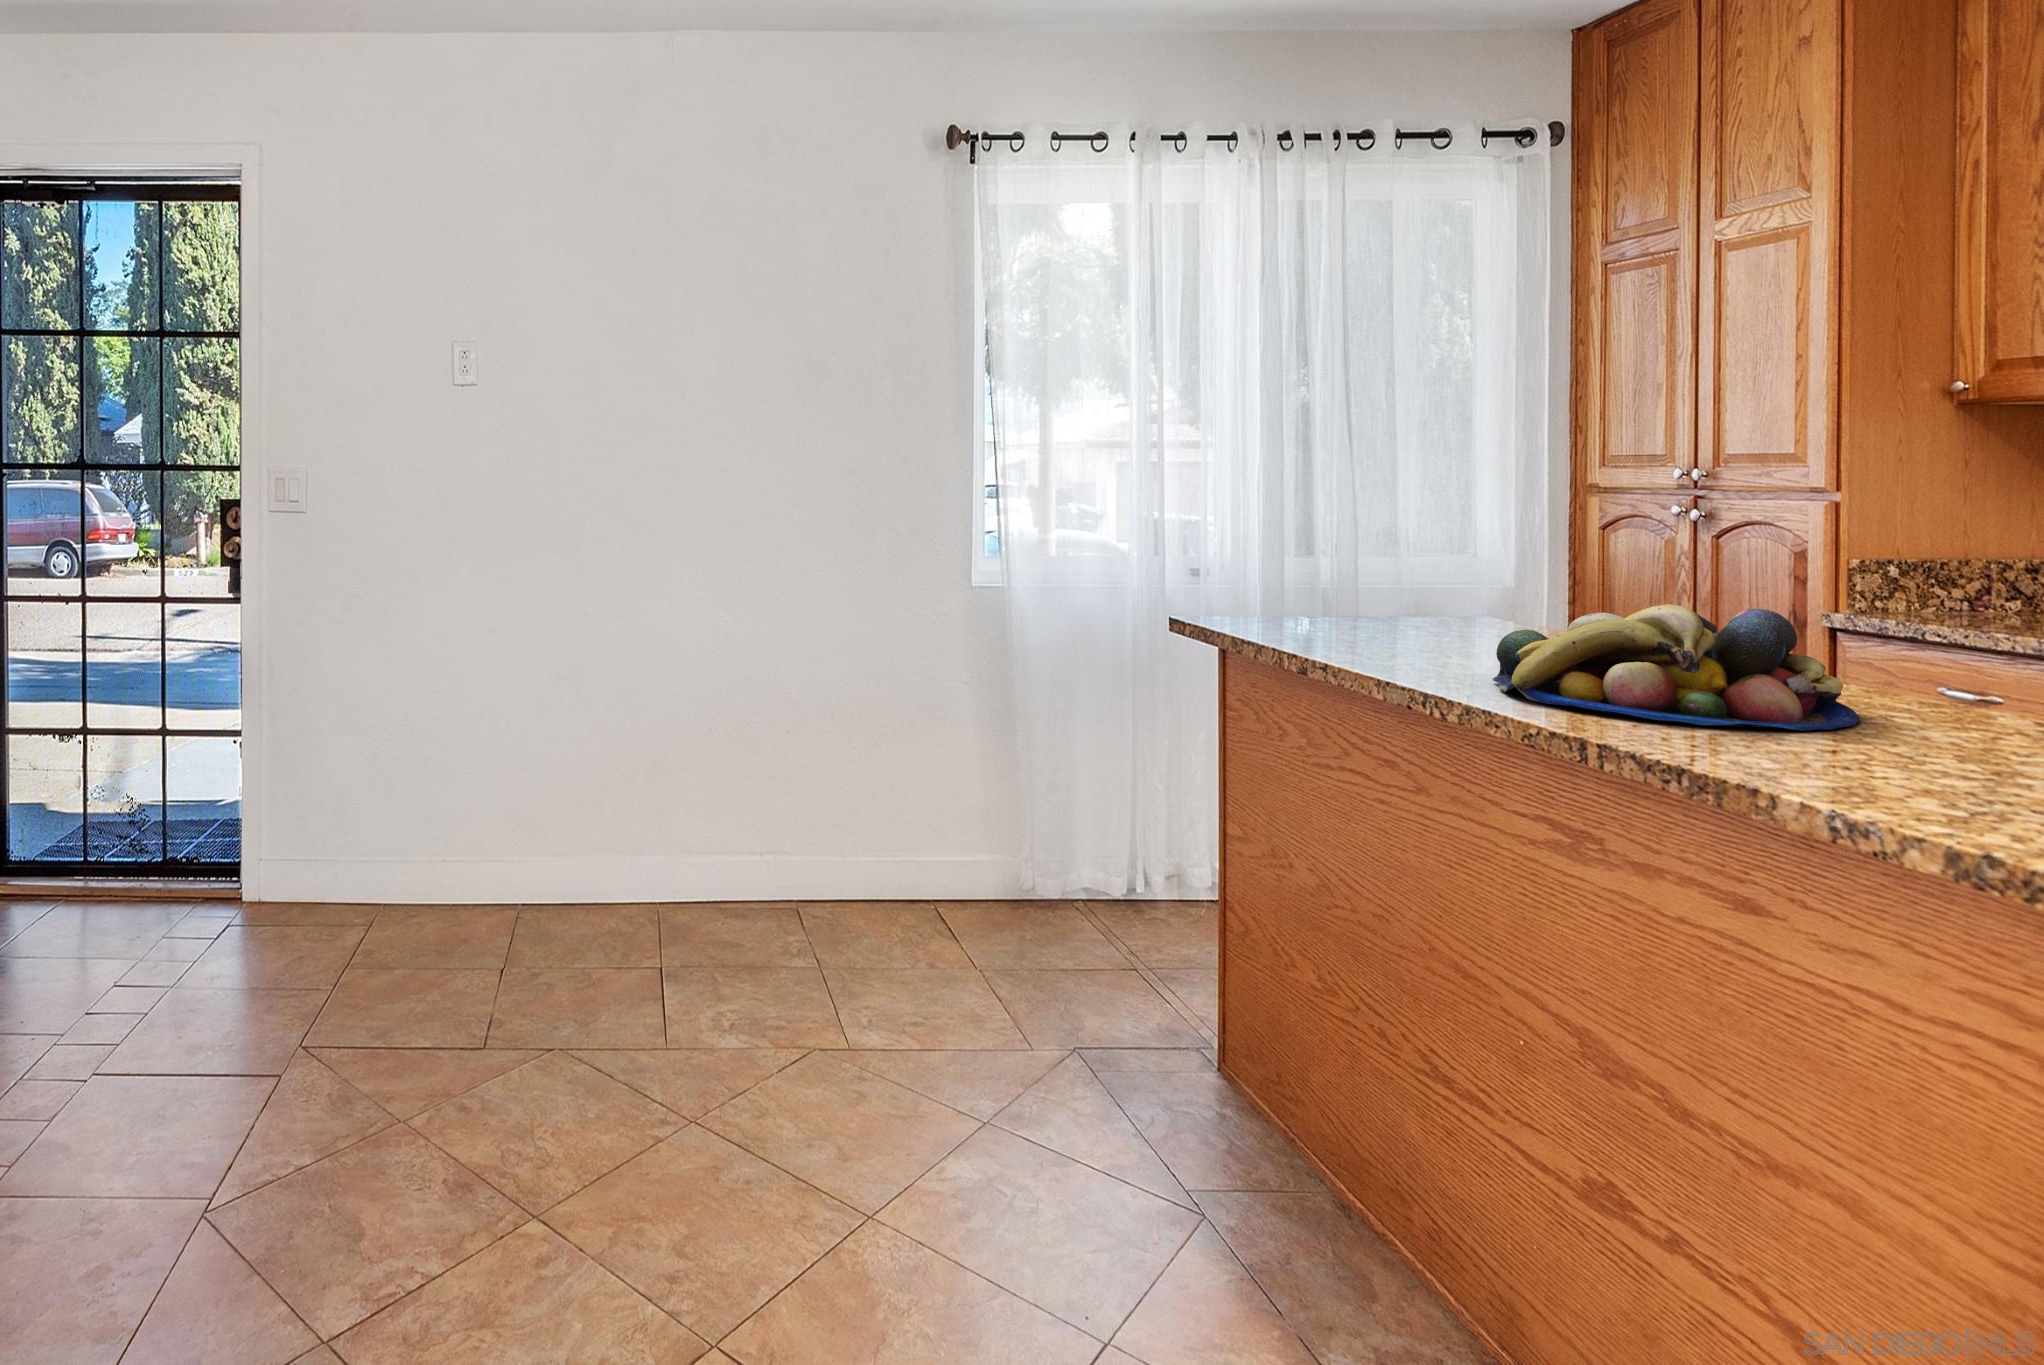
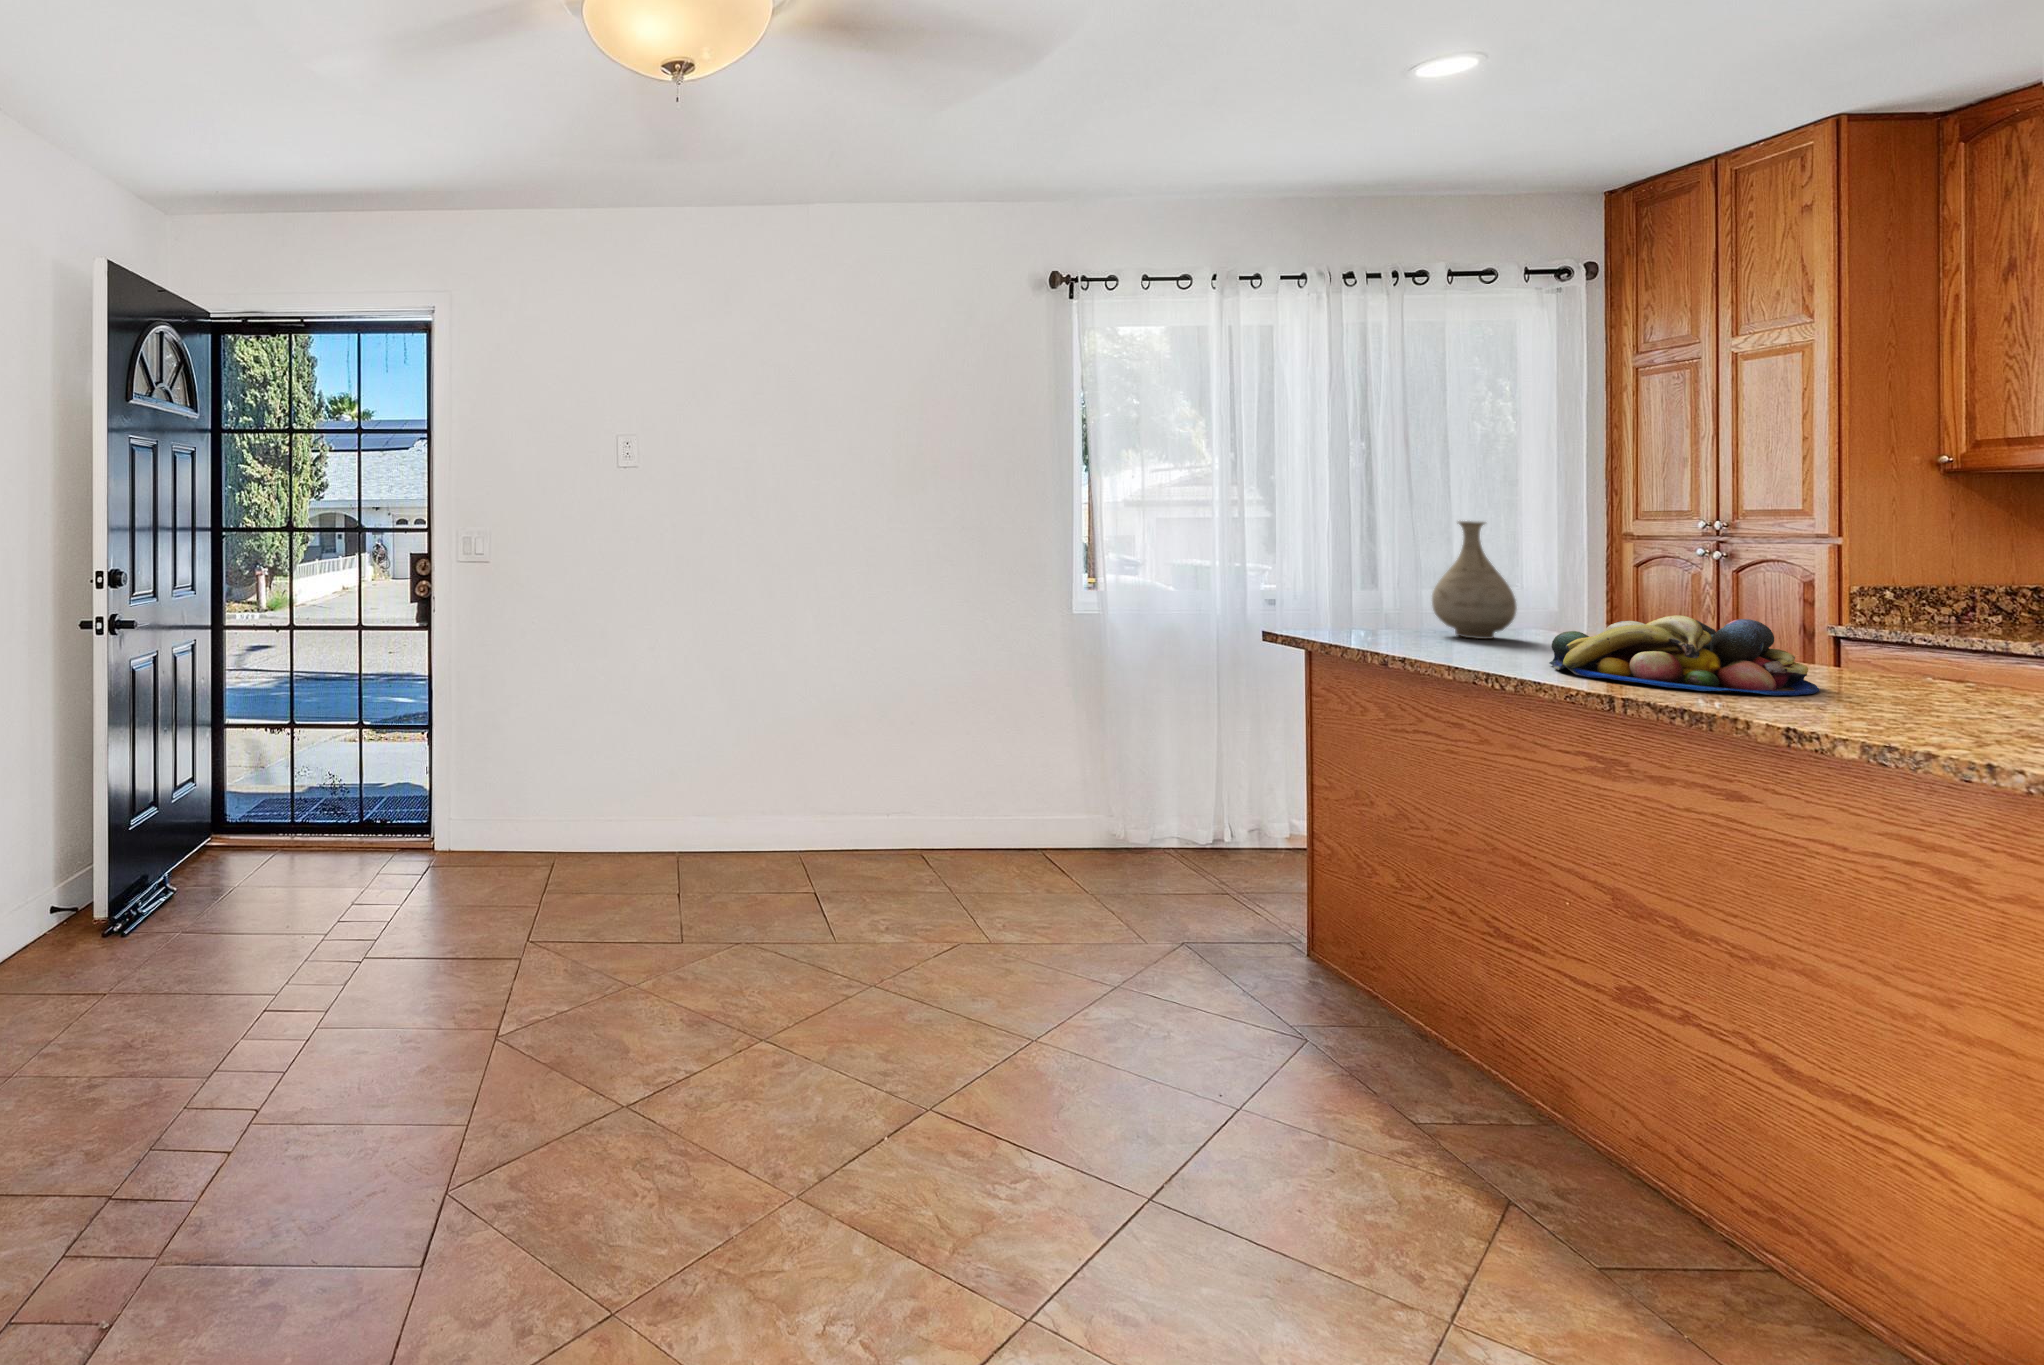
vase: none [1343,466,1453,640] -> present [1432,521,1517,639]

